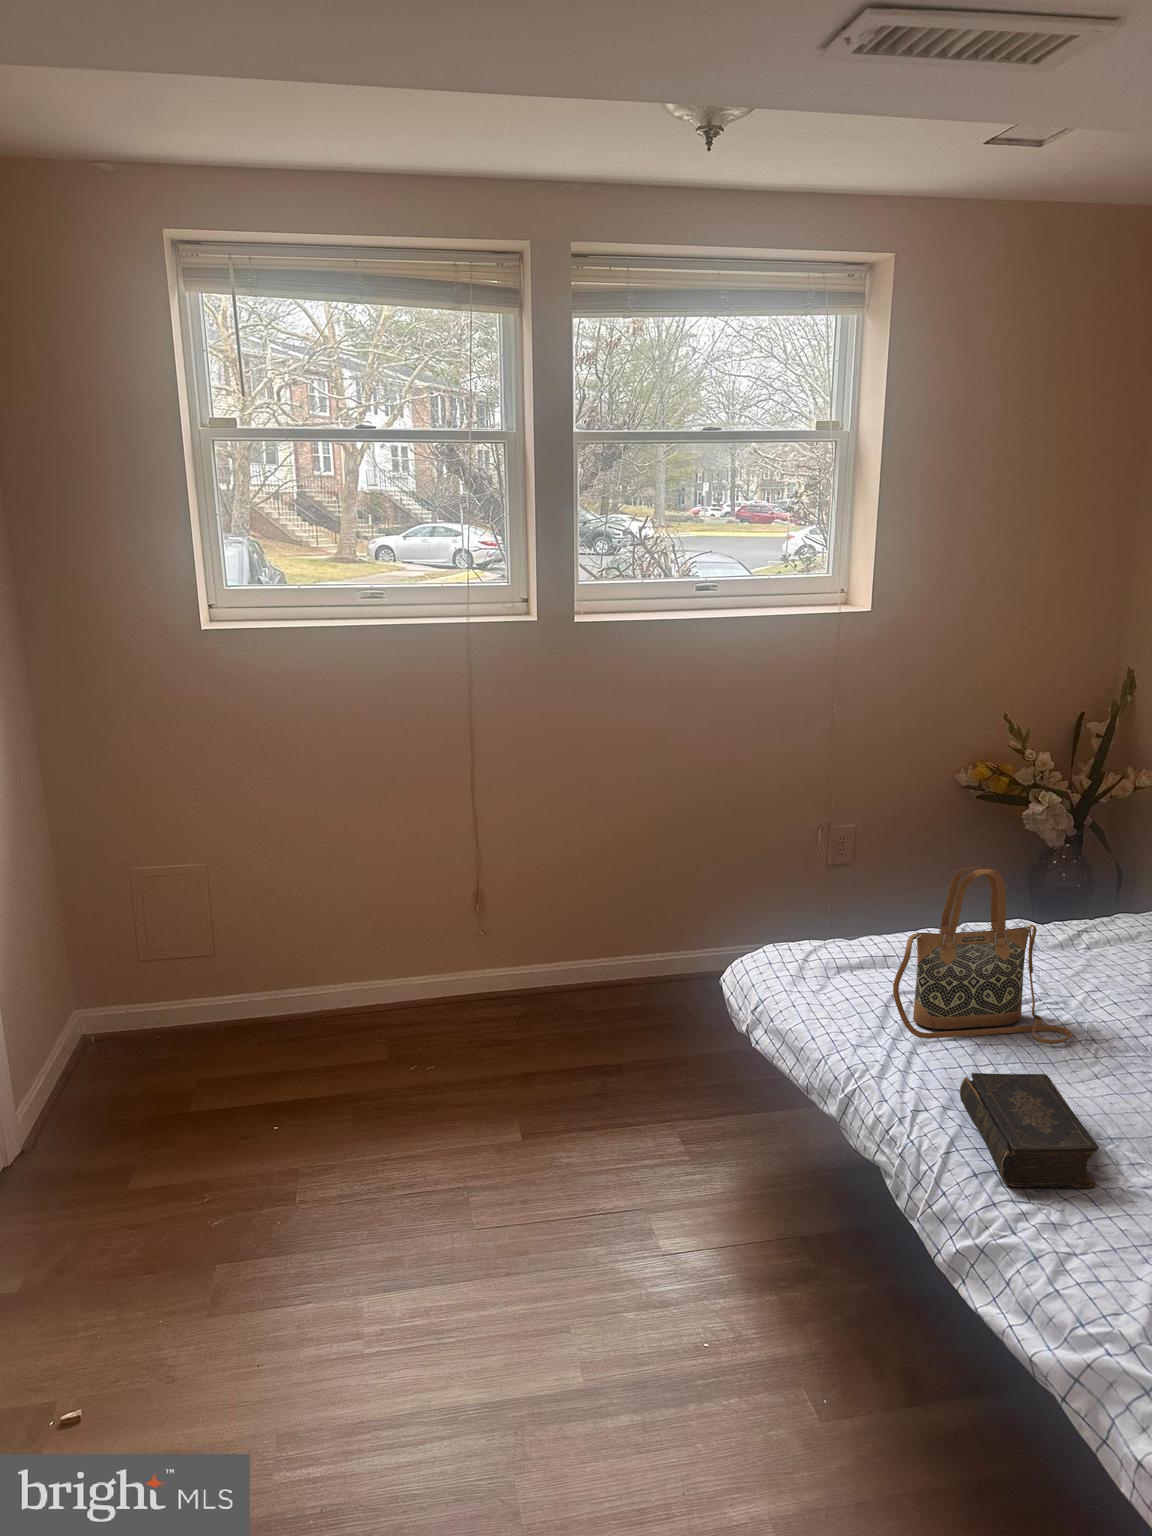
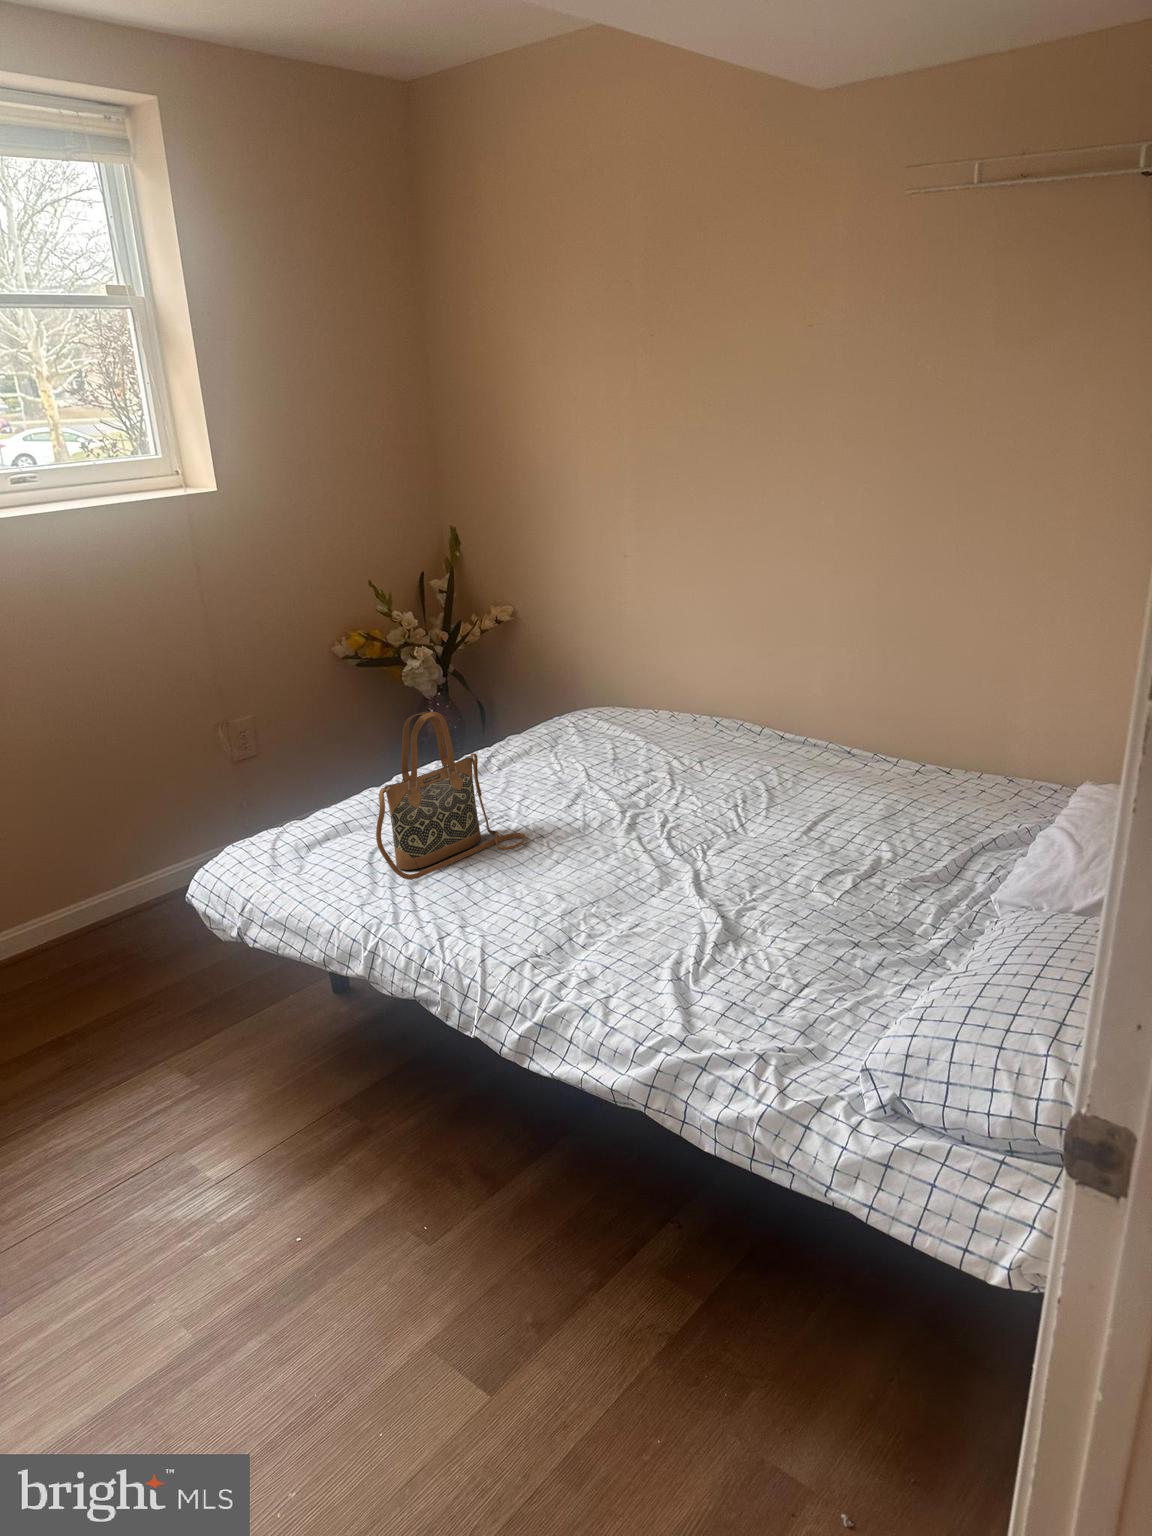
book: present [960,1073,1099,1188] -> none [469,870,600,967]

